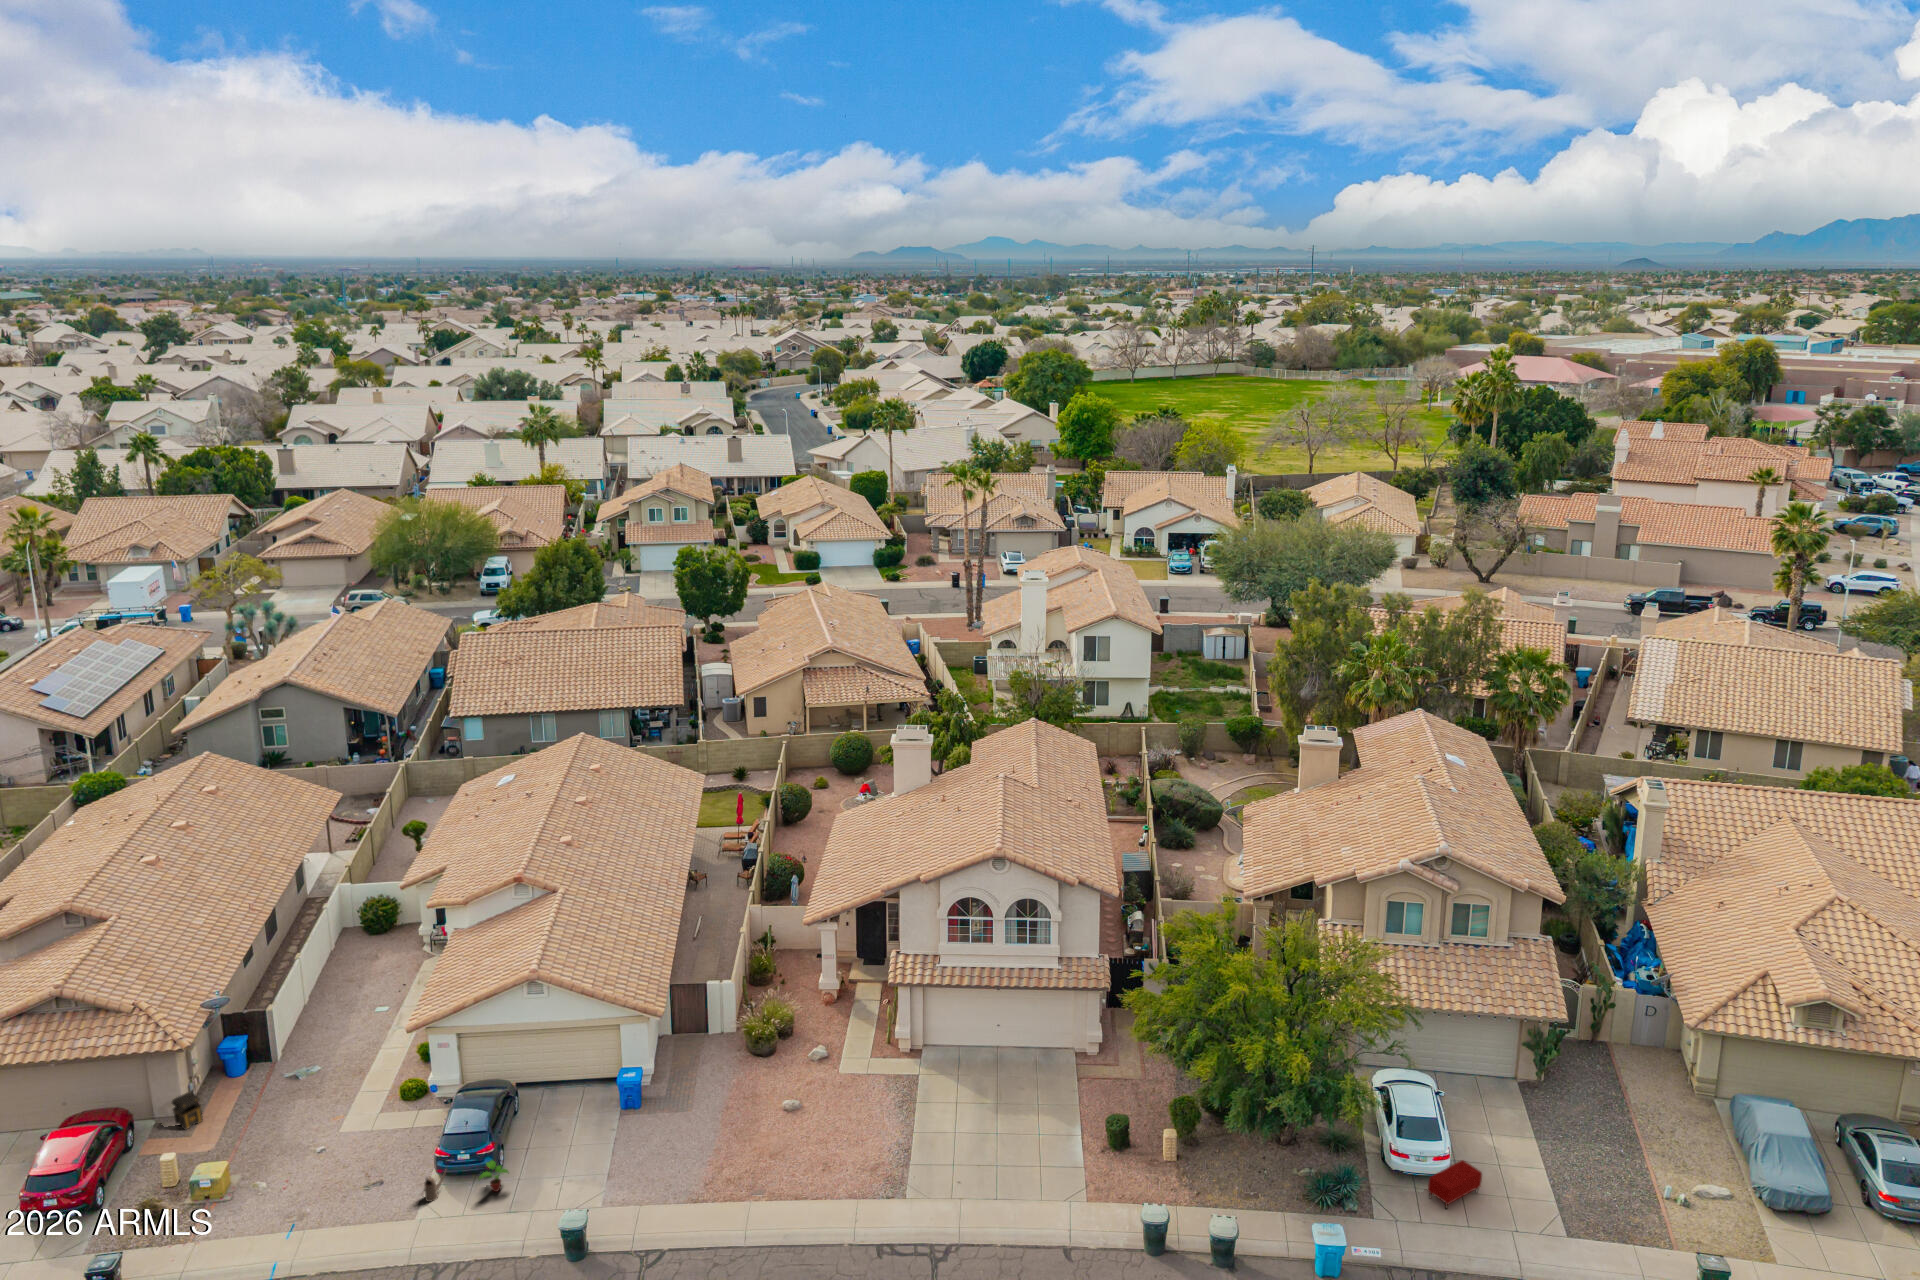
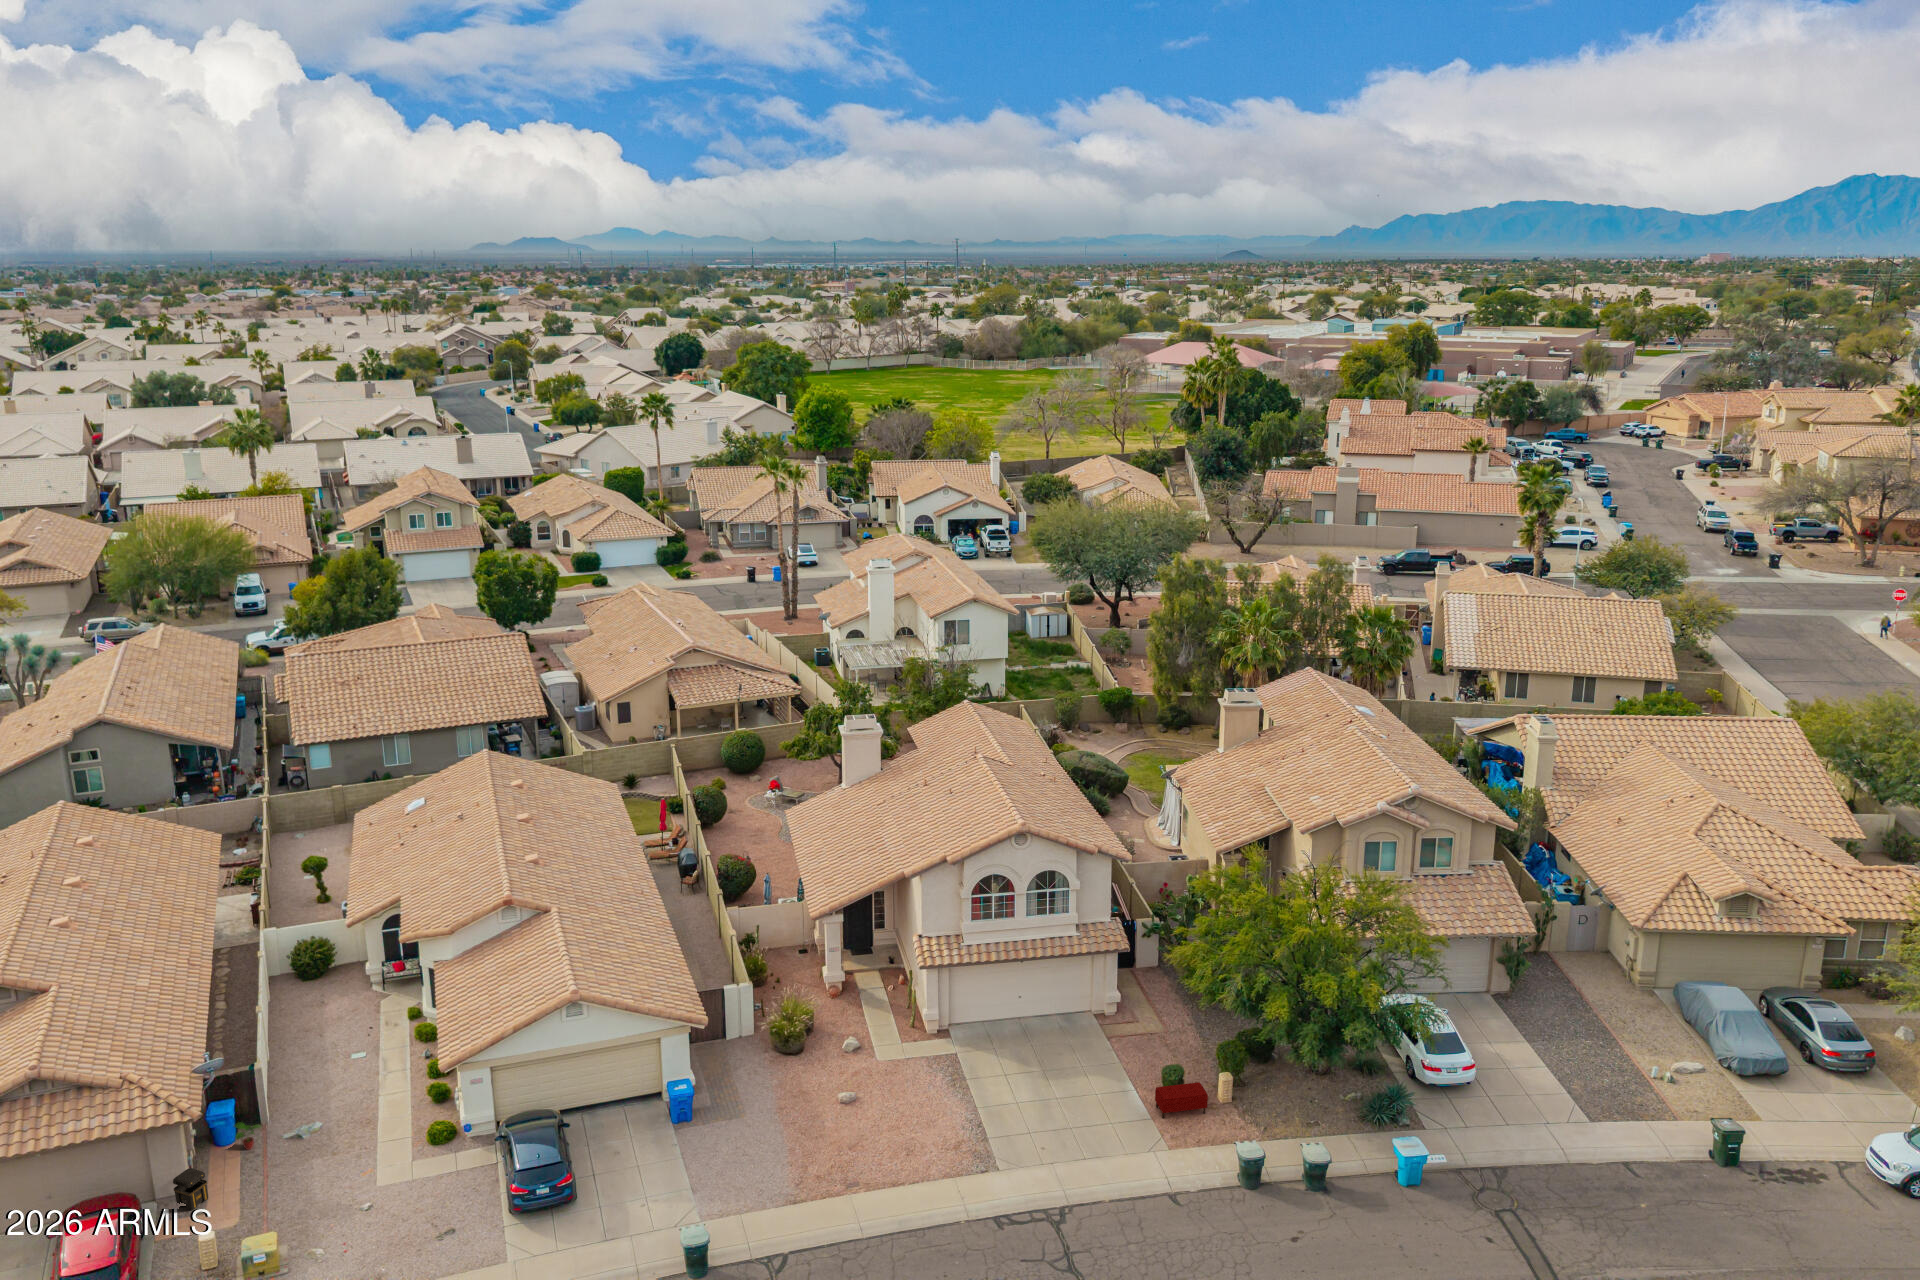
bench: present [1428,1160,1482,1209] -> present [1155,1082,1208,1118]
potted plant: present [479,1161,509,1192] -> present [233,1122,260,1150]
watering can: present [424,1169,446,1202] -> none [507,1205,527,1242]

